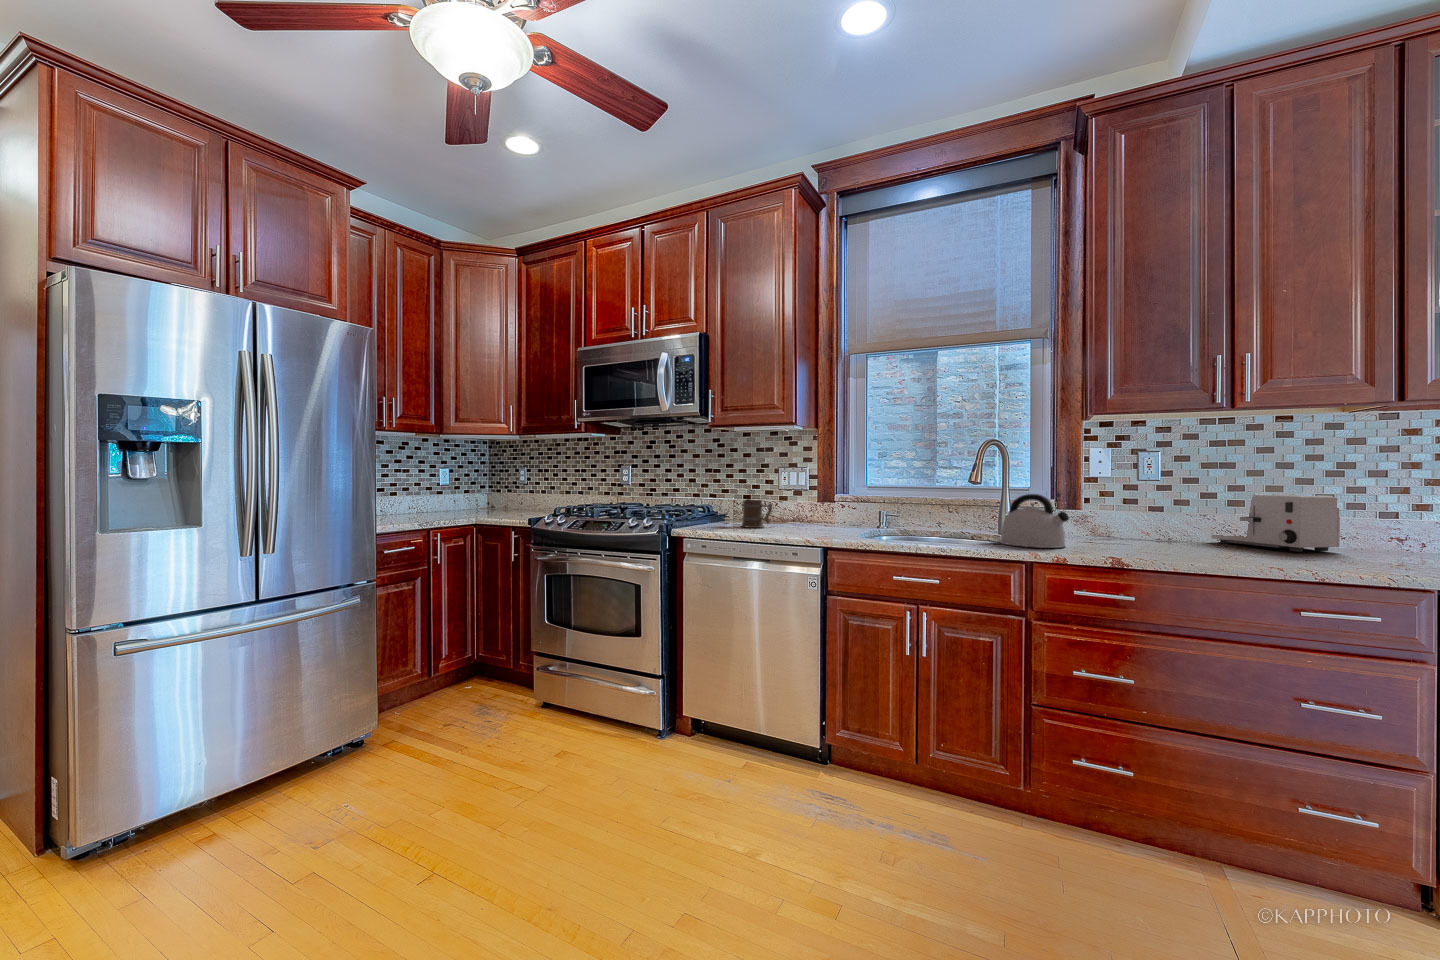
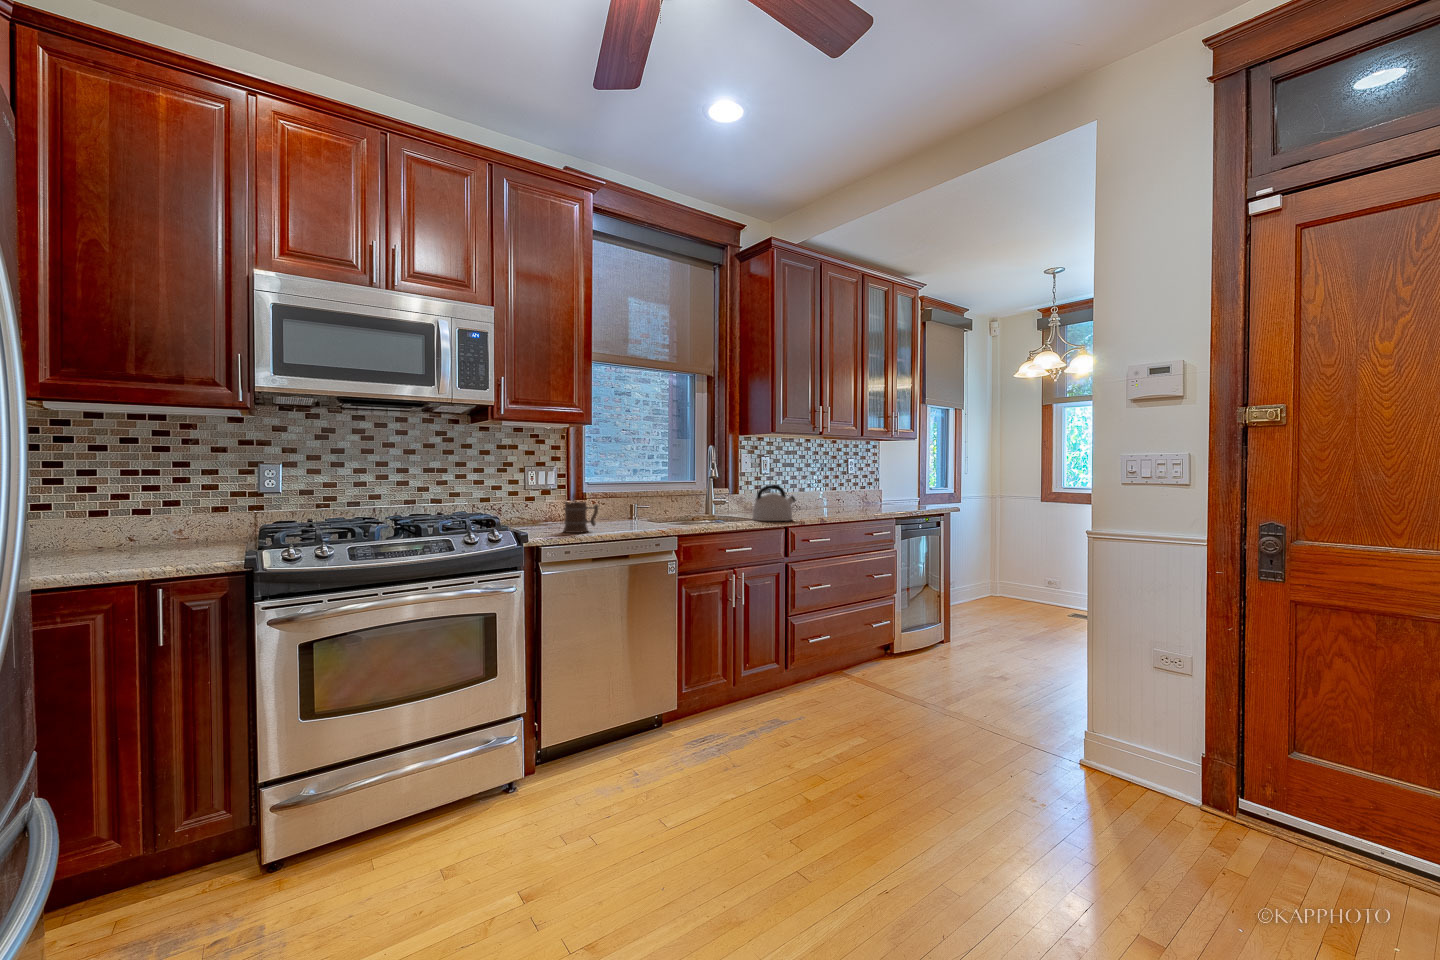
toaster: present [1211,494,1340,552] -> none [792,480,840,510]

